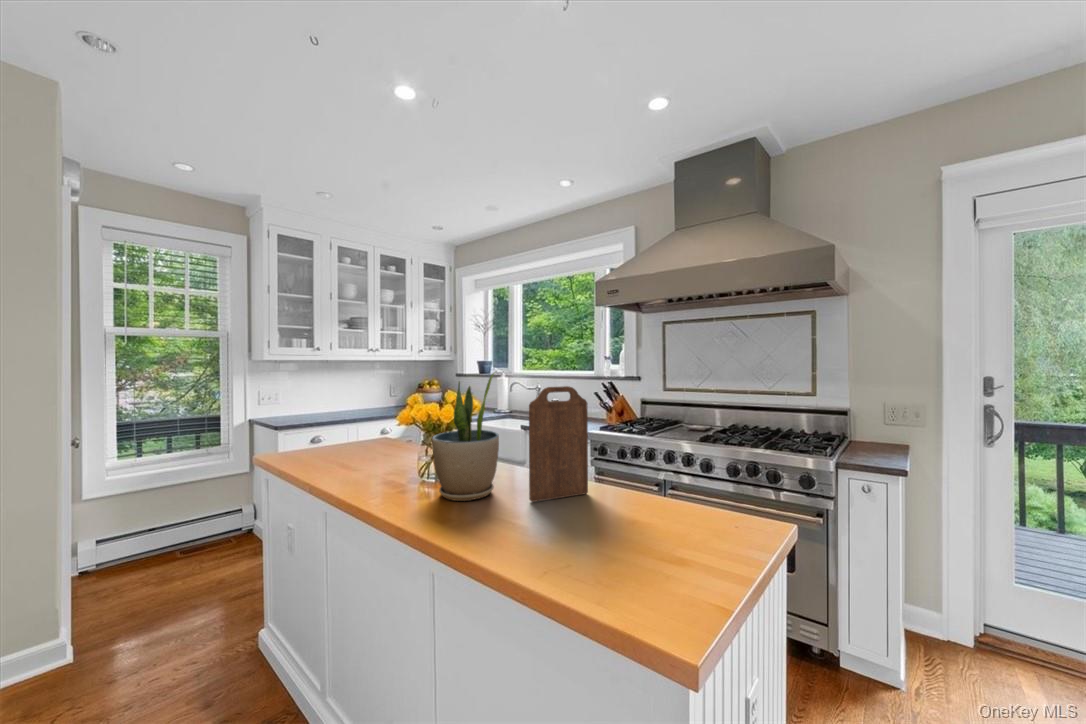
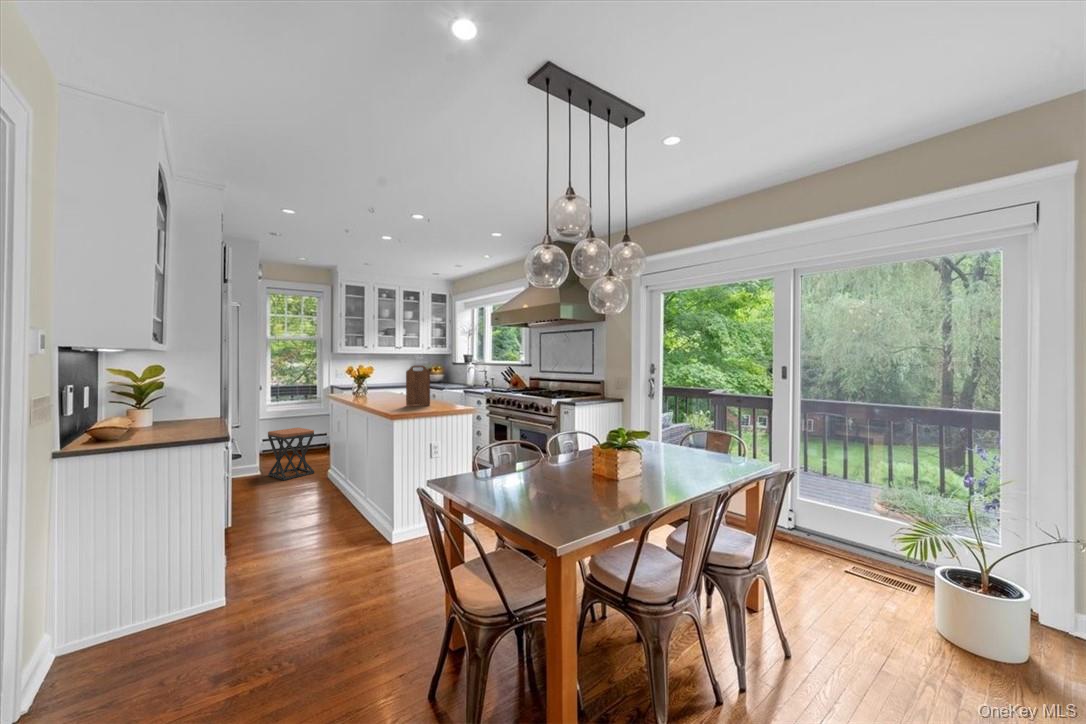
potted plant: present [432,372,499,501] -> none [376,360,401,405]
stool: none [102,521,221,665] -> present [268,428,314,480]

